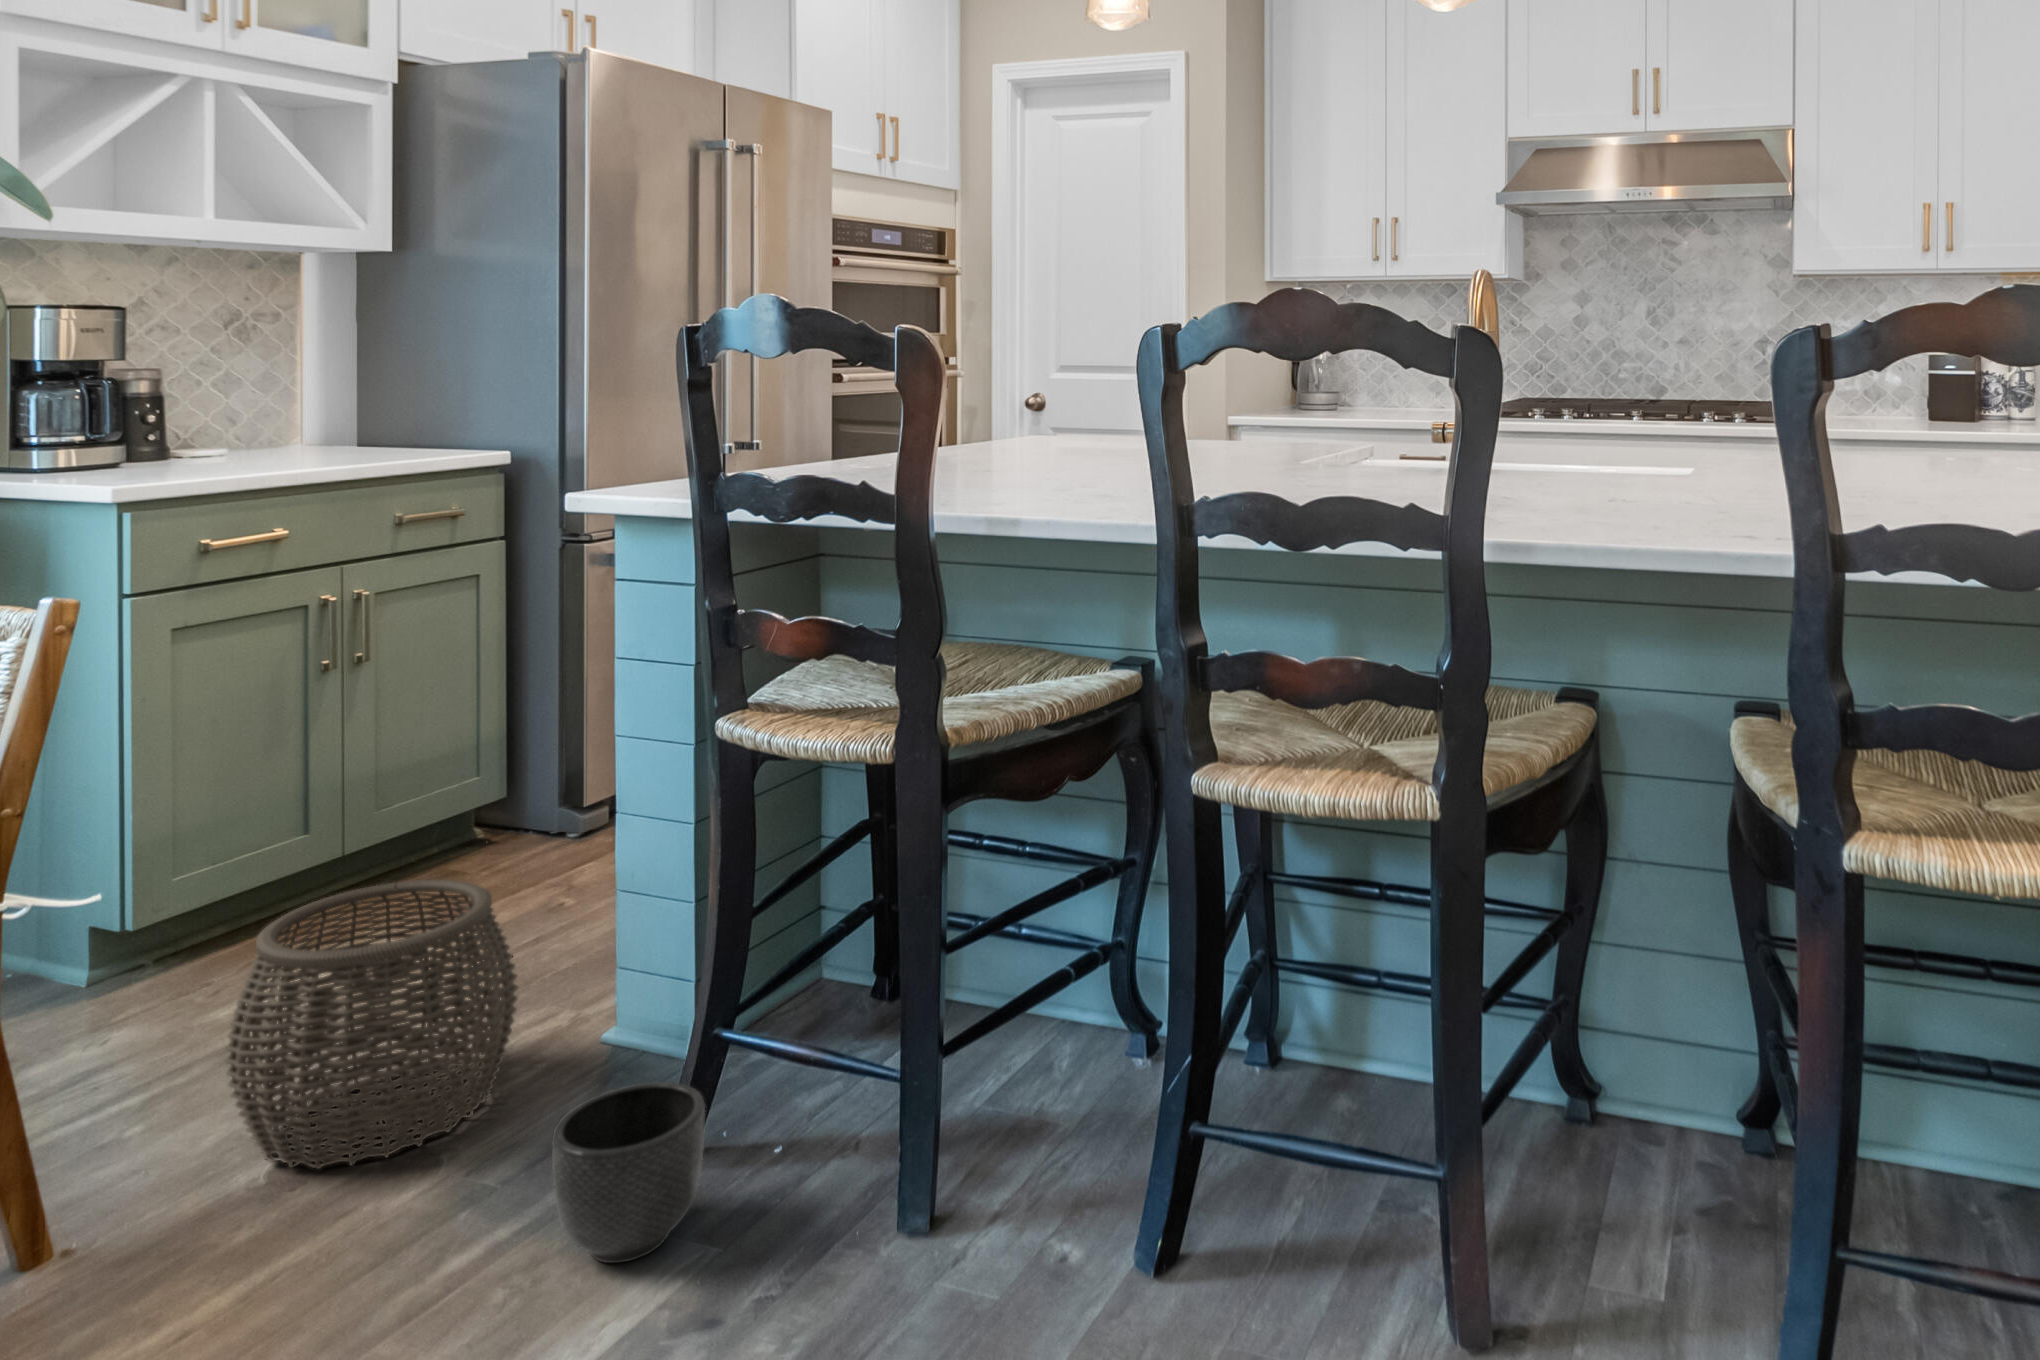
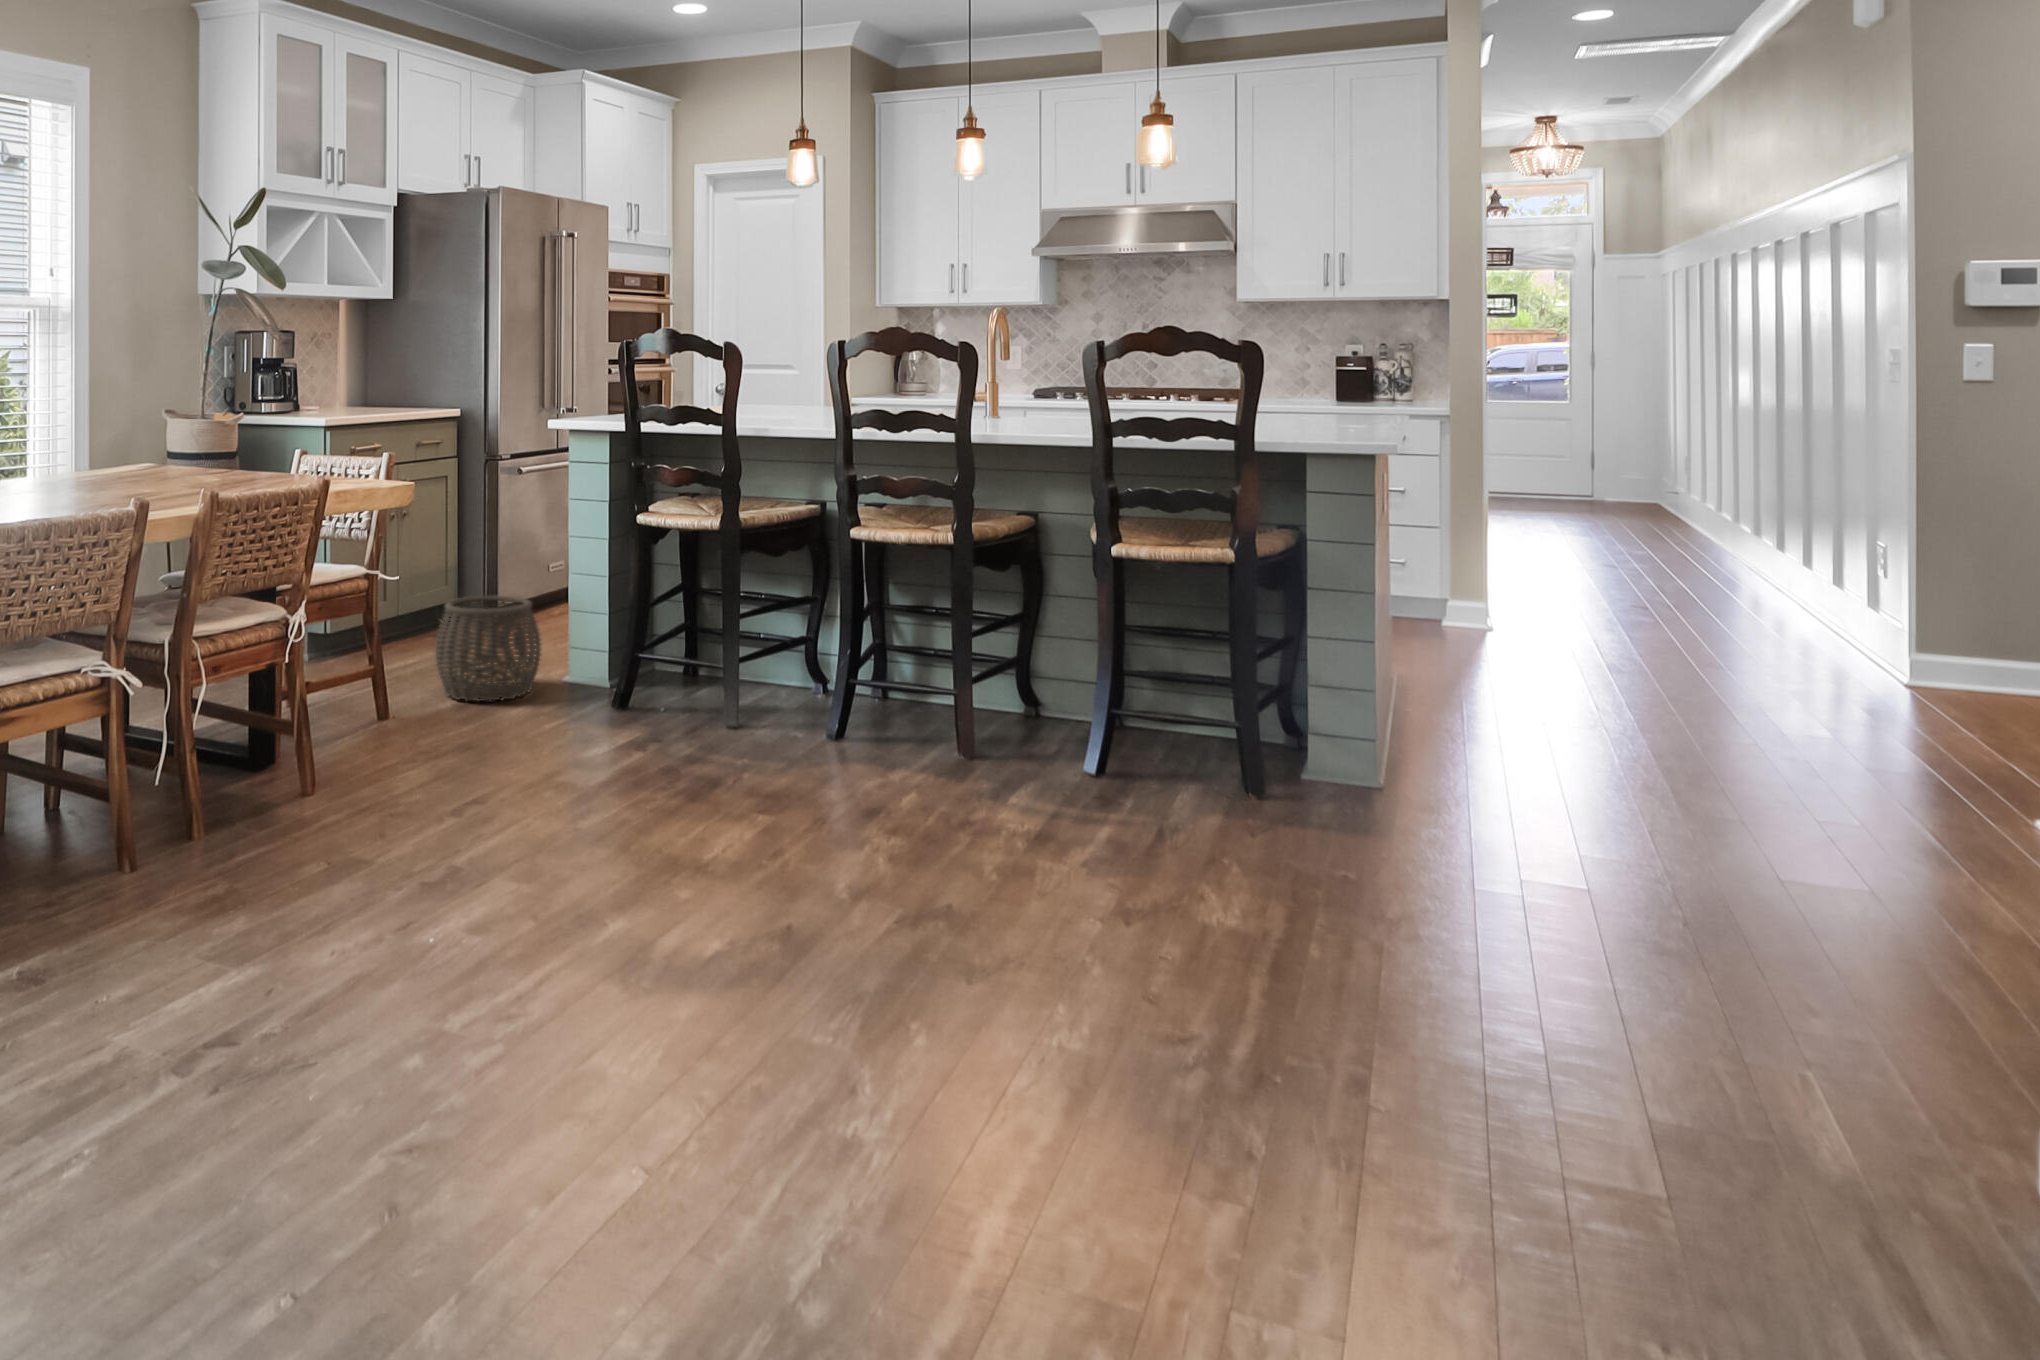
planter: present [552,1082,705,1263] -> none [592,663,648,724]

